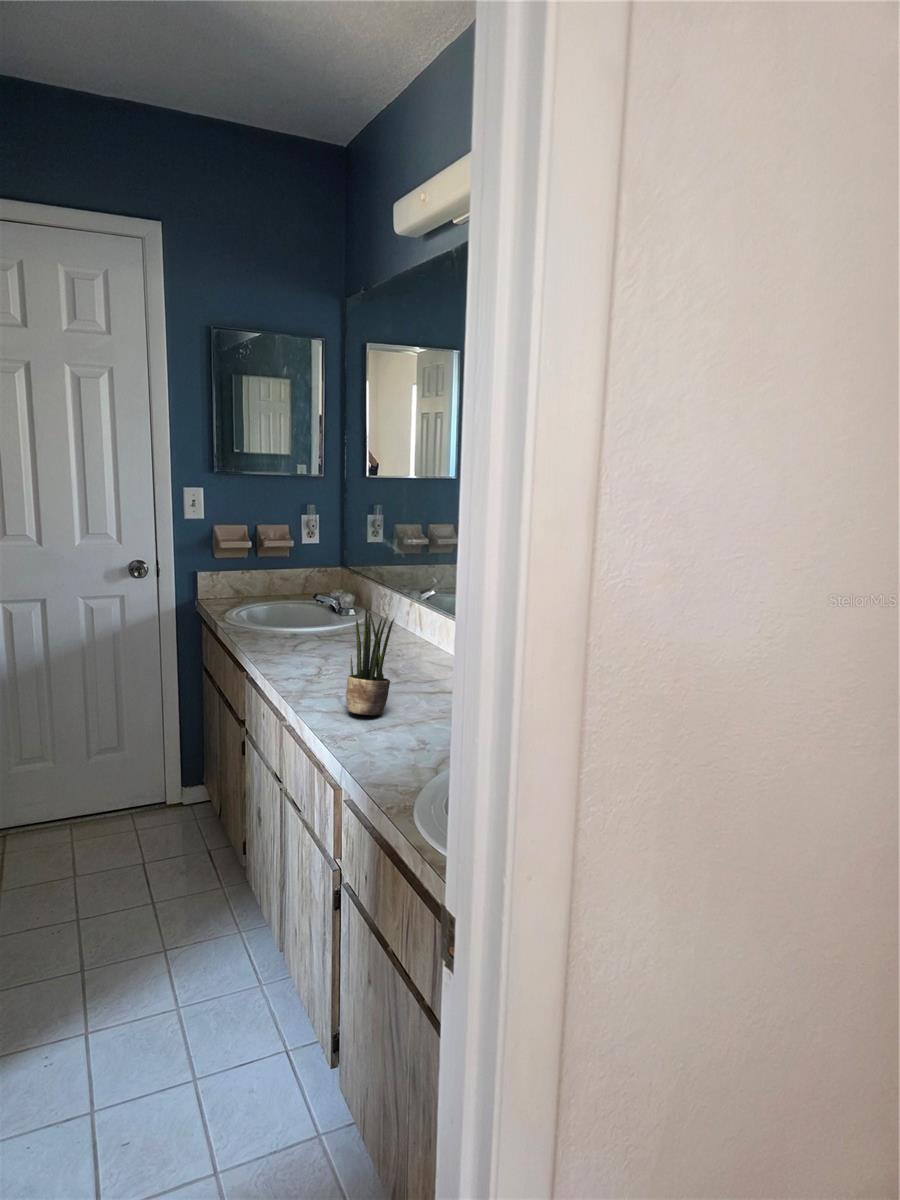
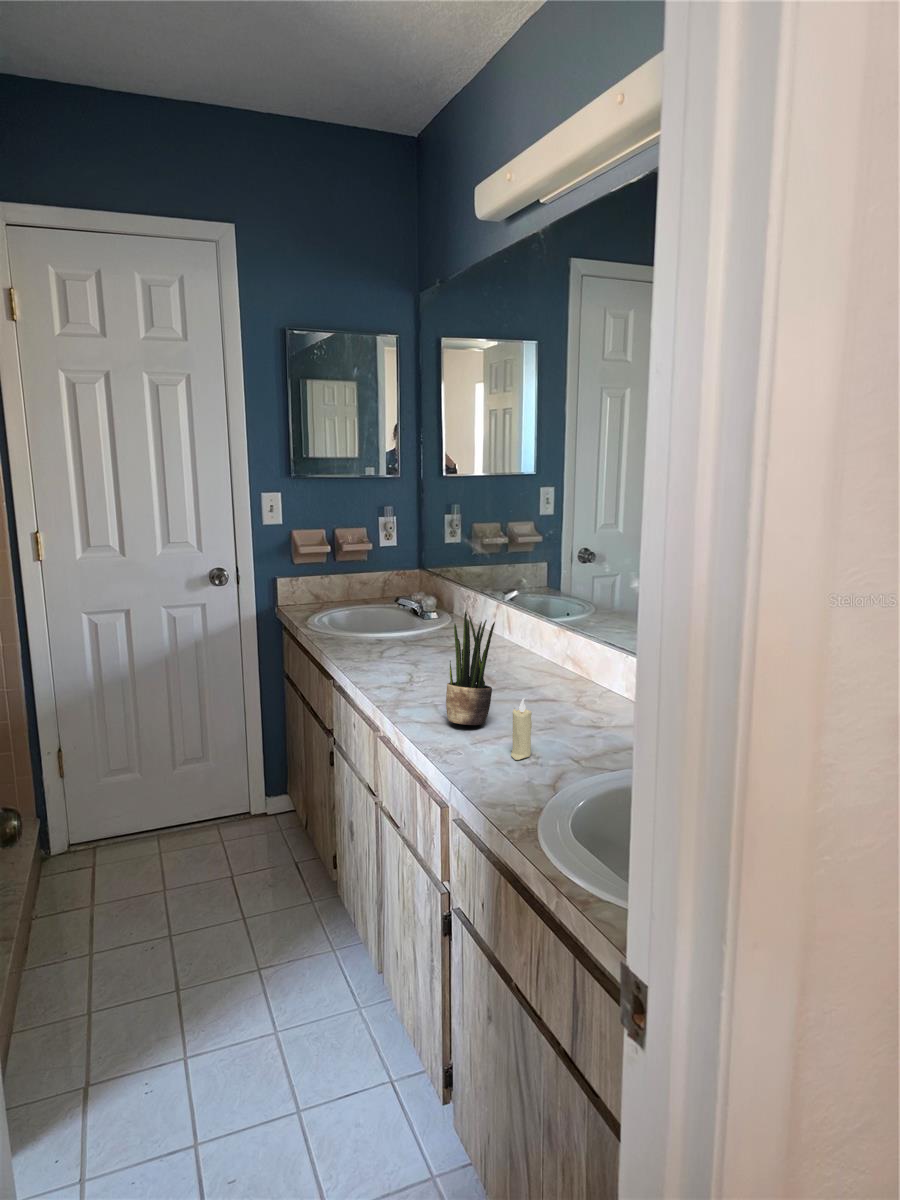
candle: none [401,690,421,747] -> present [511,698,532,760]

